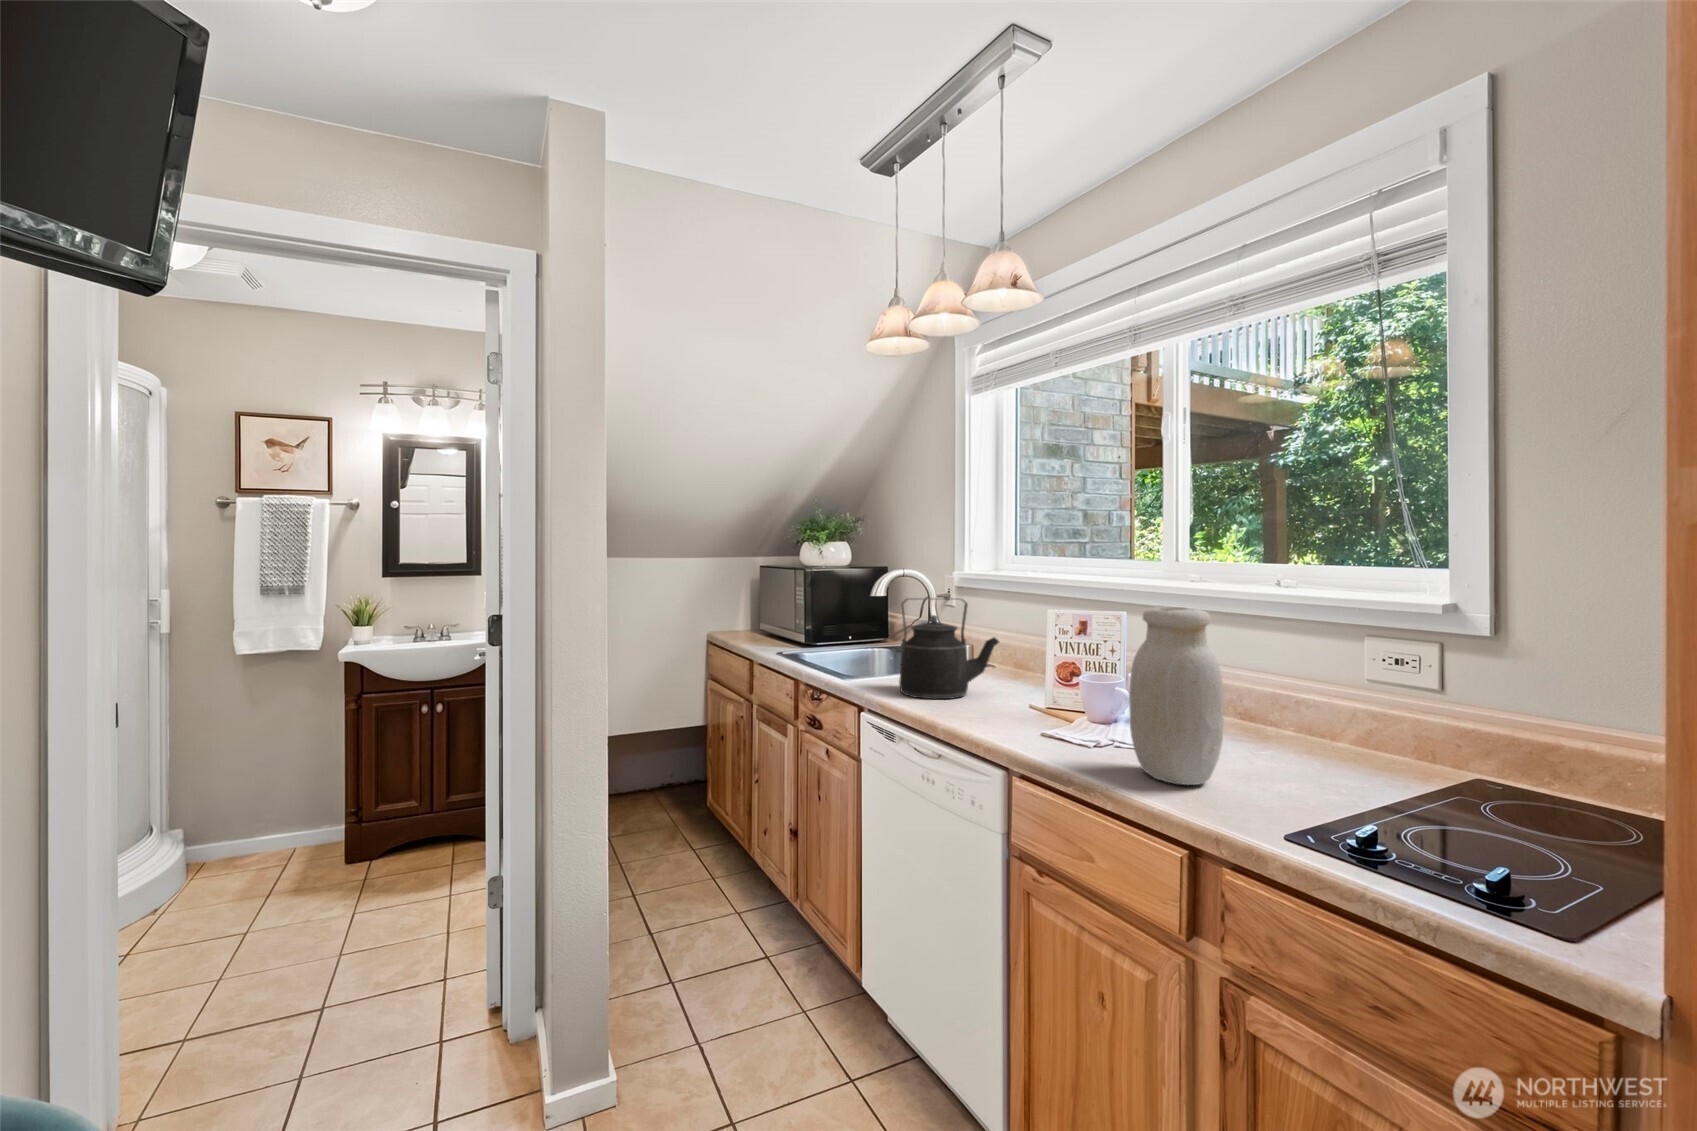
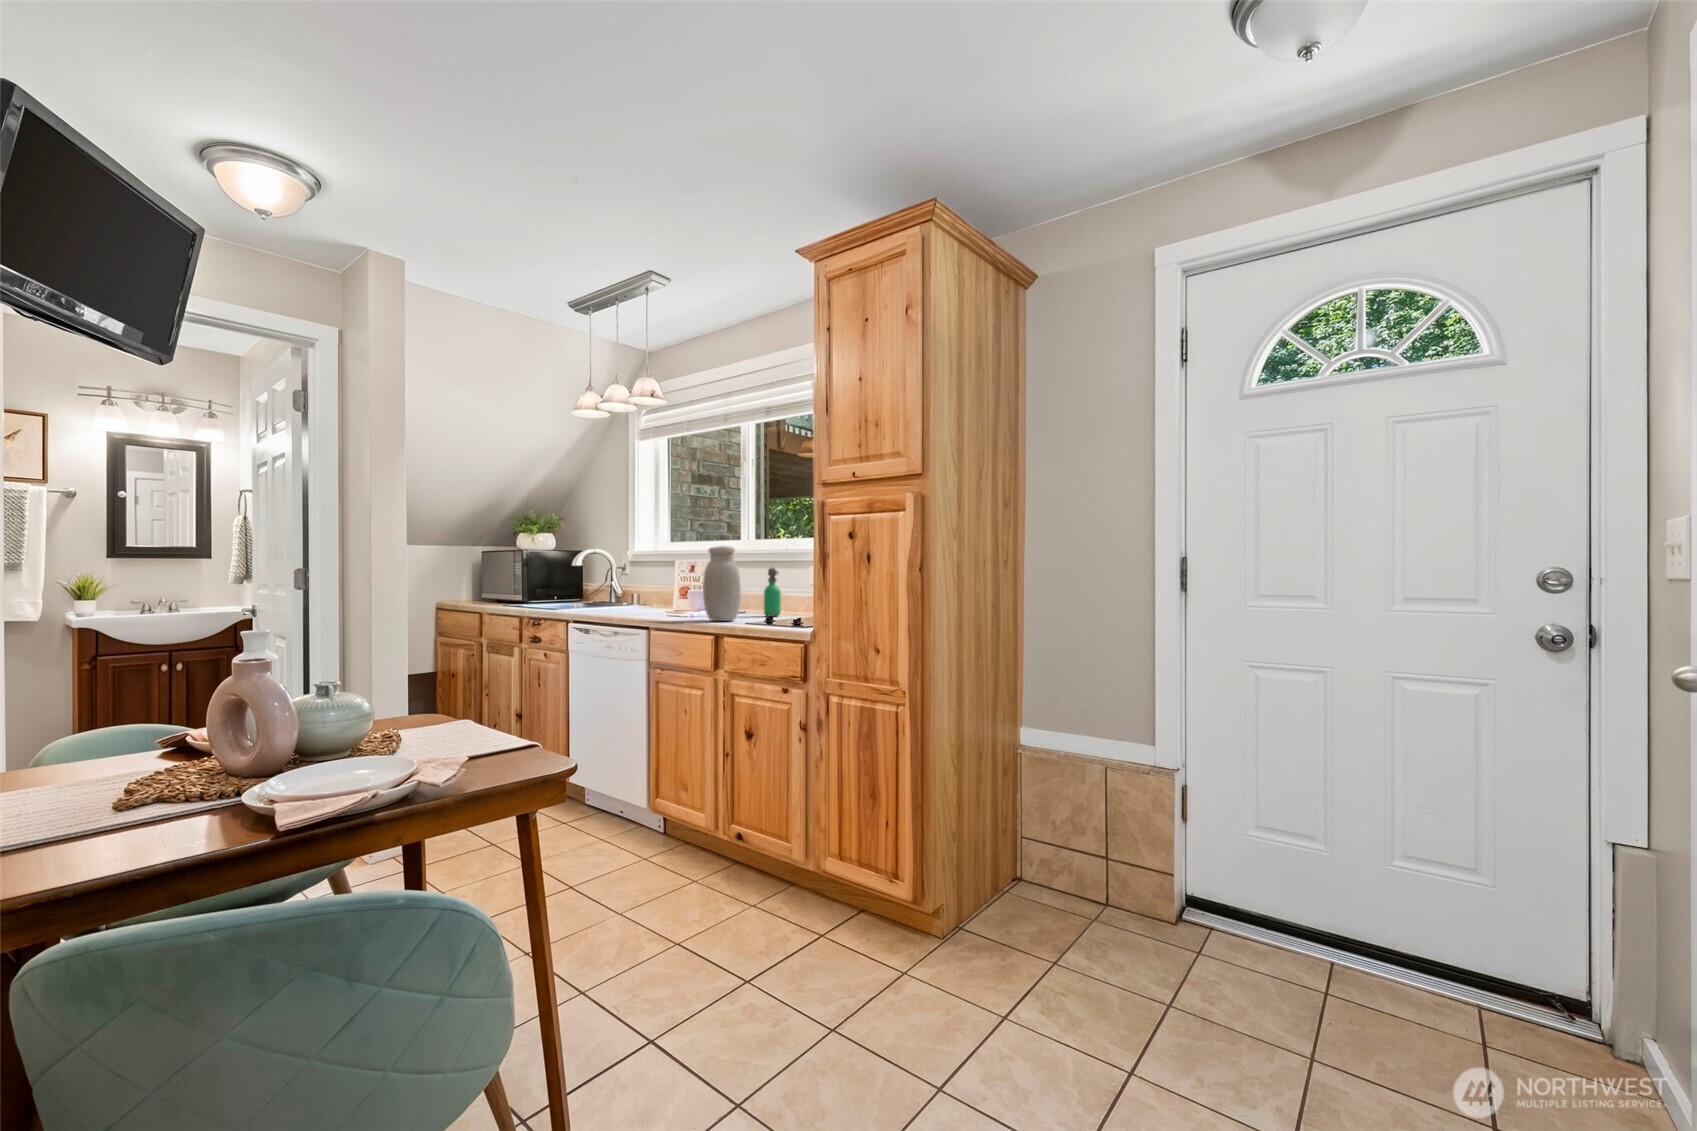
kettle: present [899,598,999,699] -> none [591,558,652,613]
soap dispenser: none [1246,640,1290,750] -> present [764,568,781,616]

